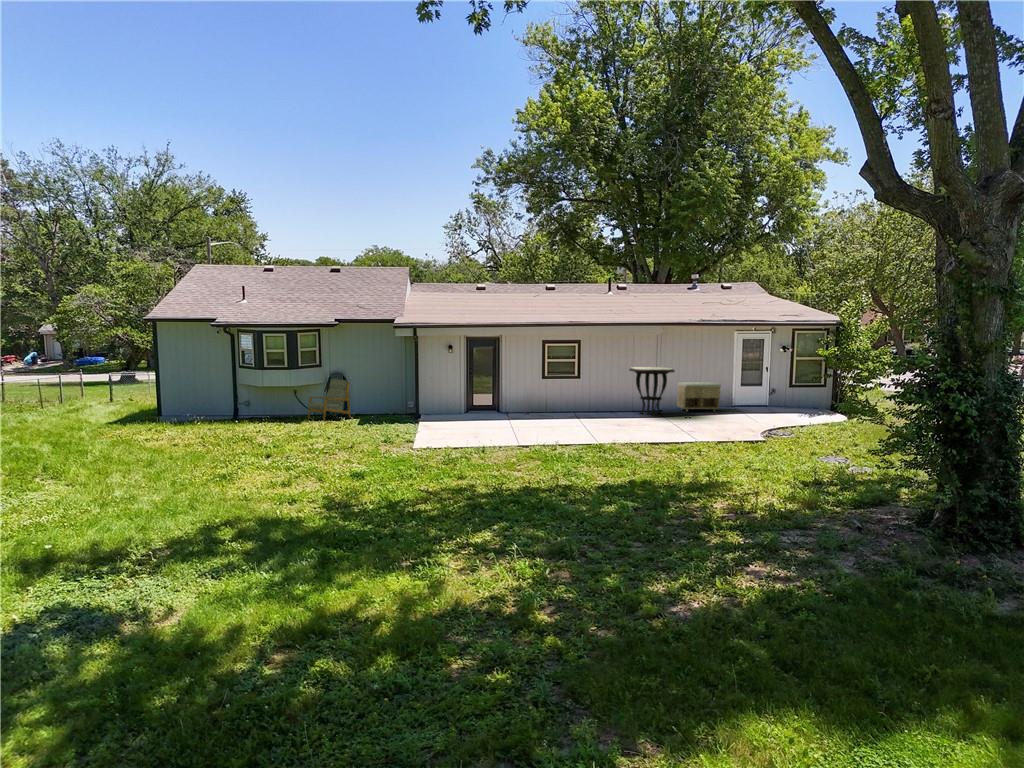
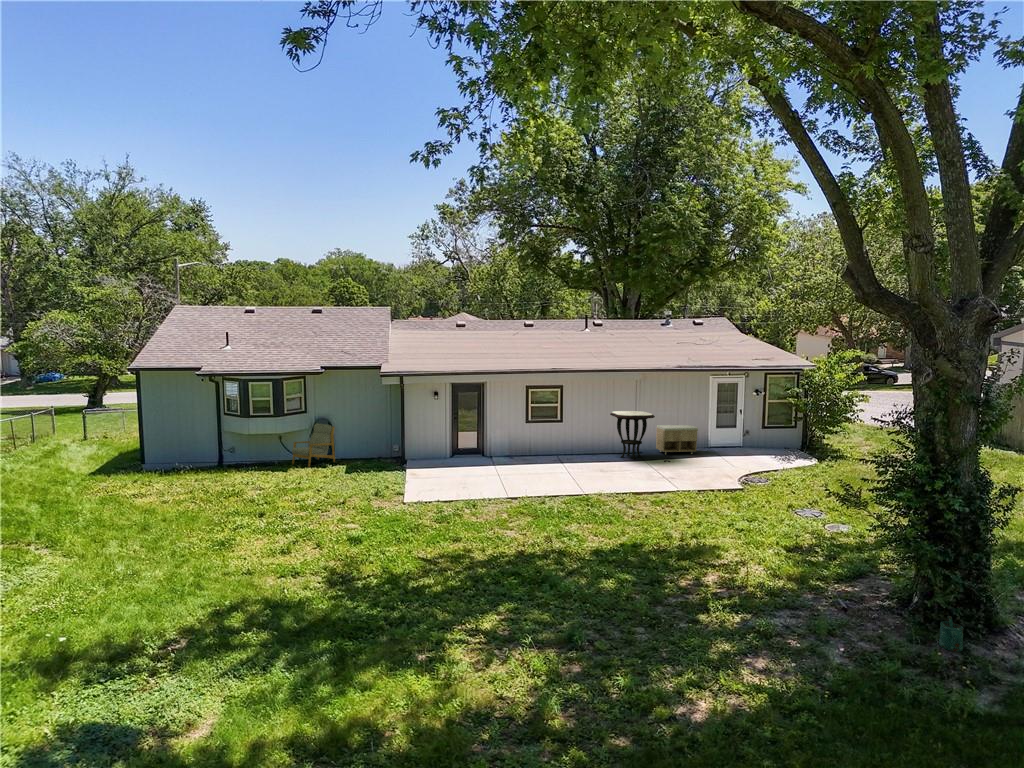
watering can: none [969,531,997,568] -> present [939,616,963,652]

